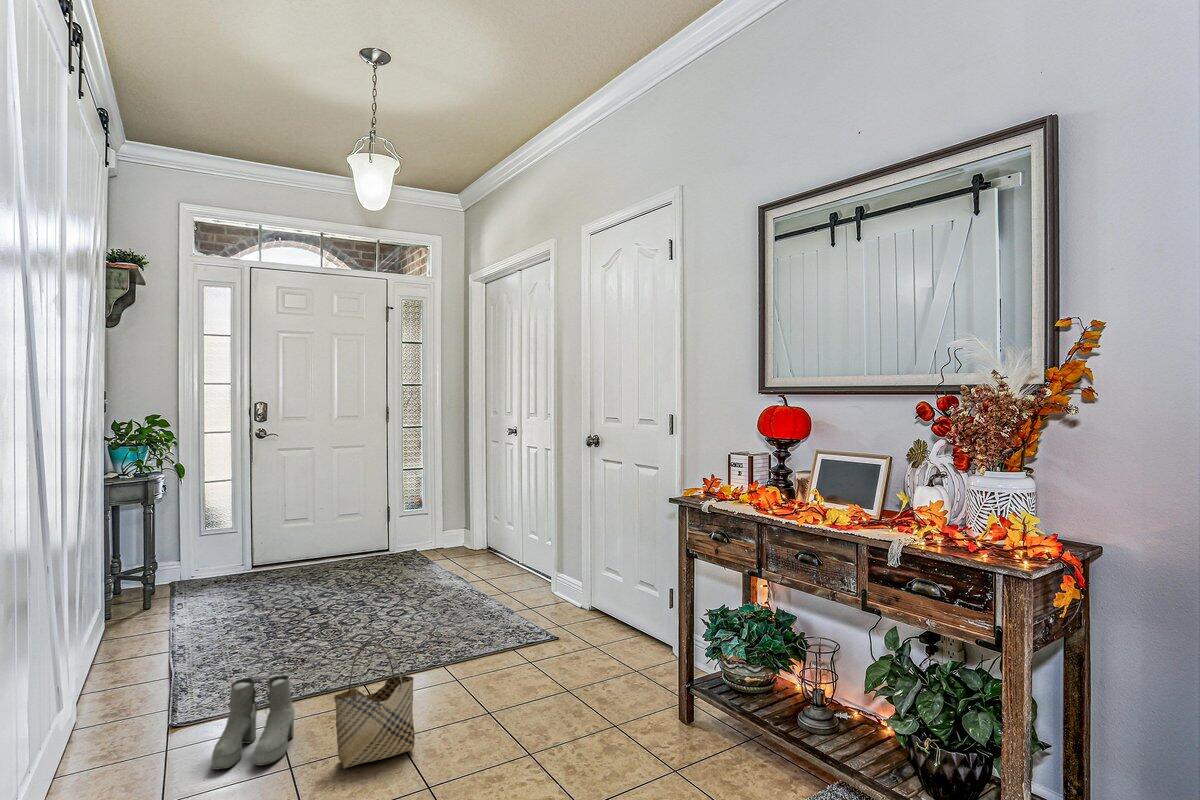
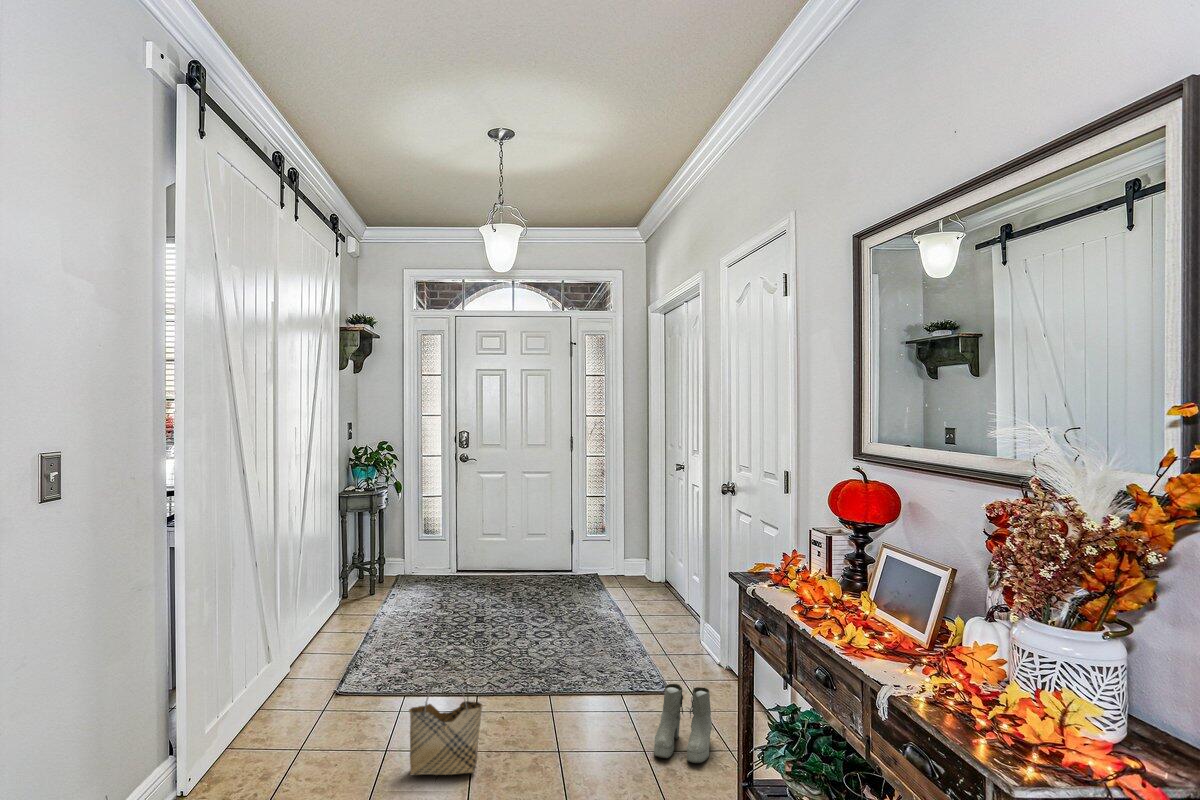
boots: present [211,675,295,770] -> present [654,684,712,763]

